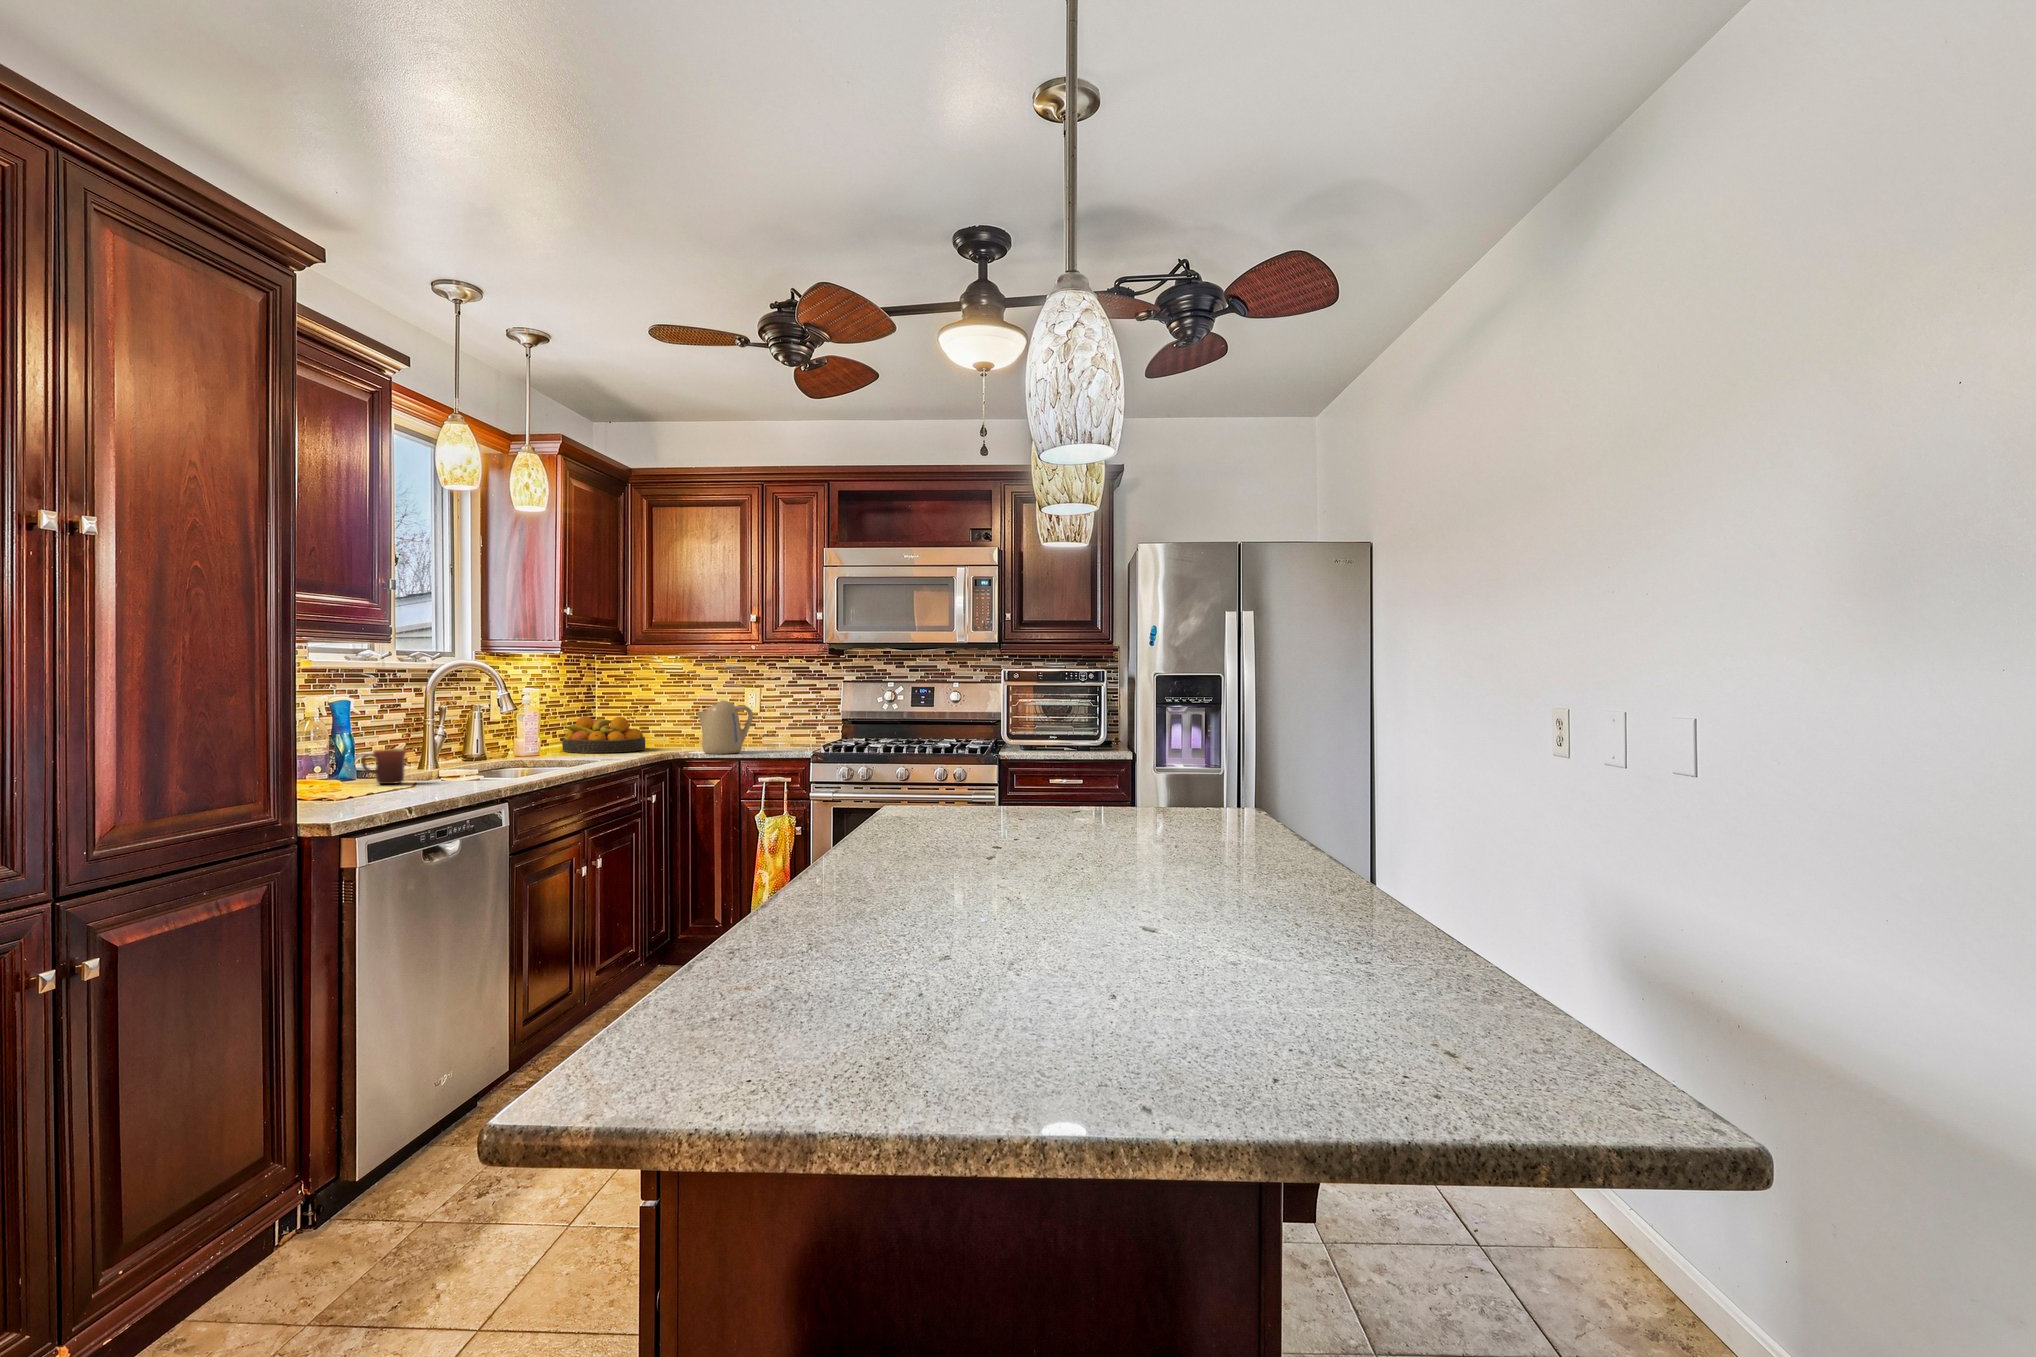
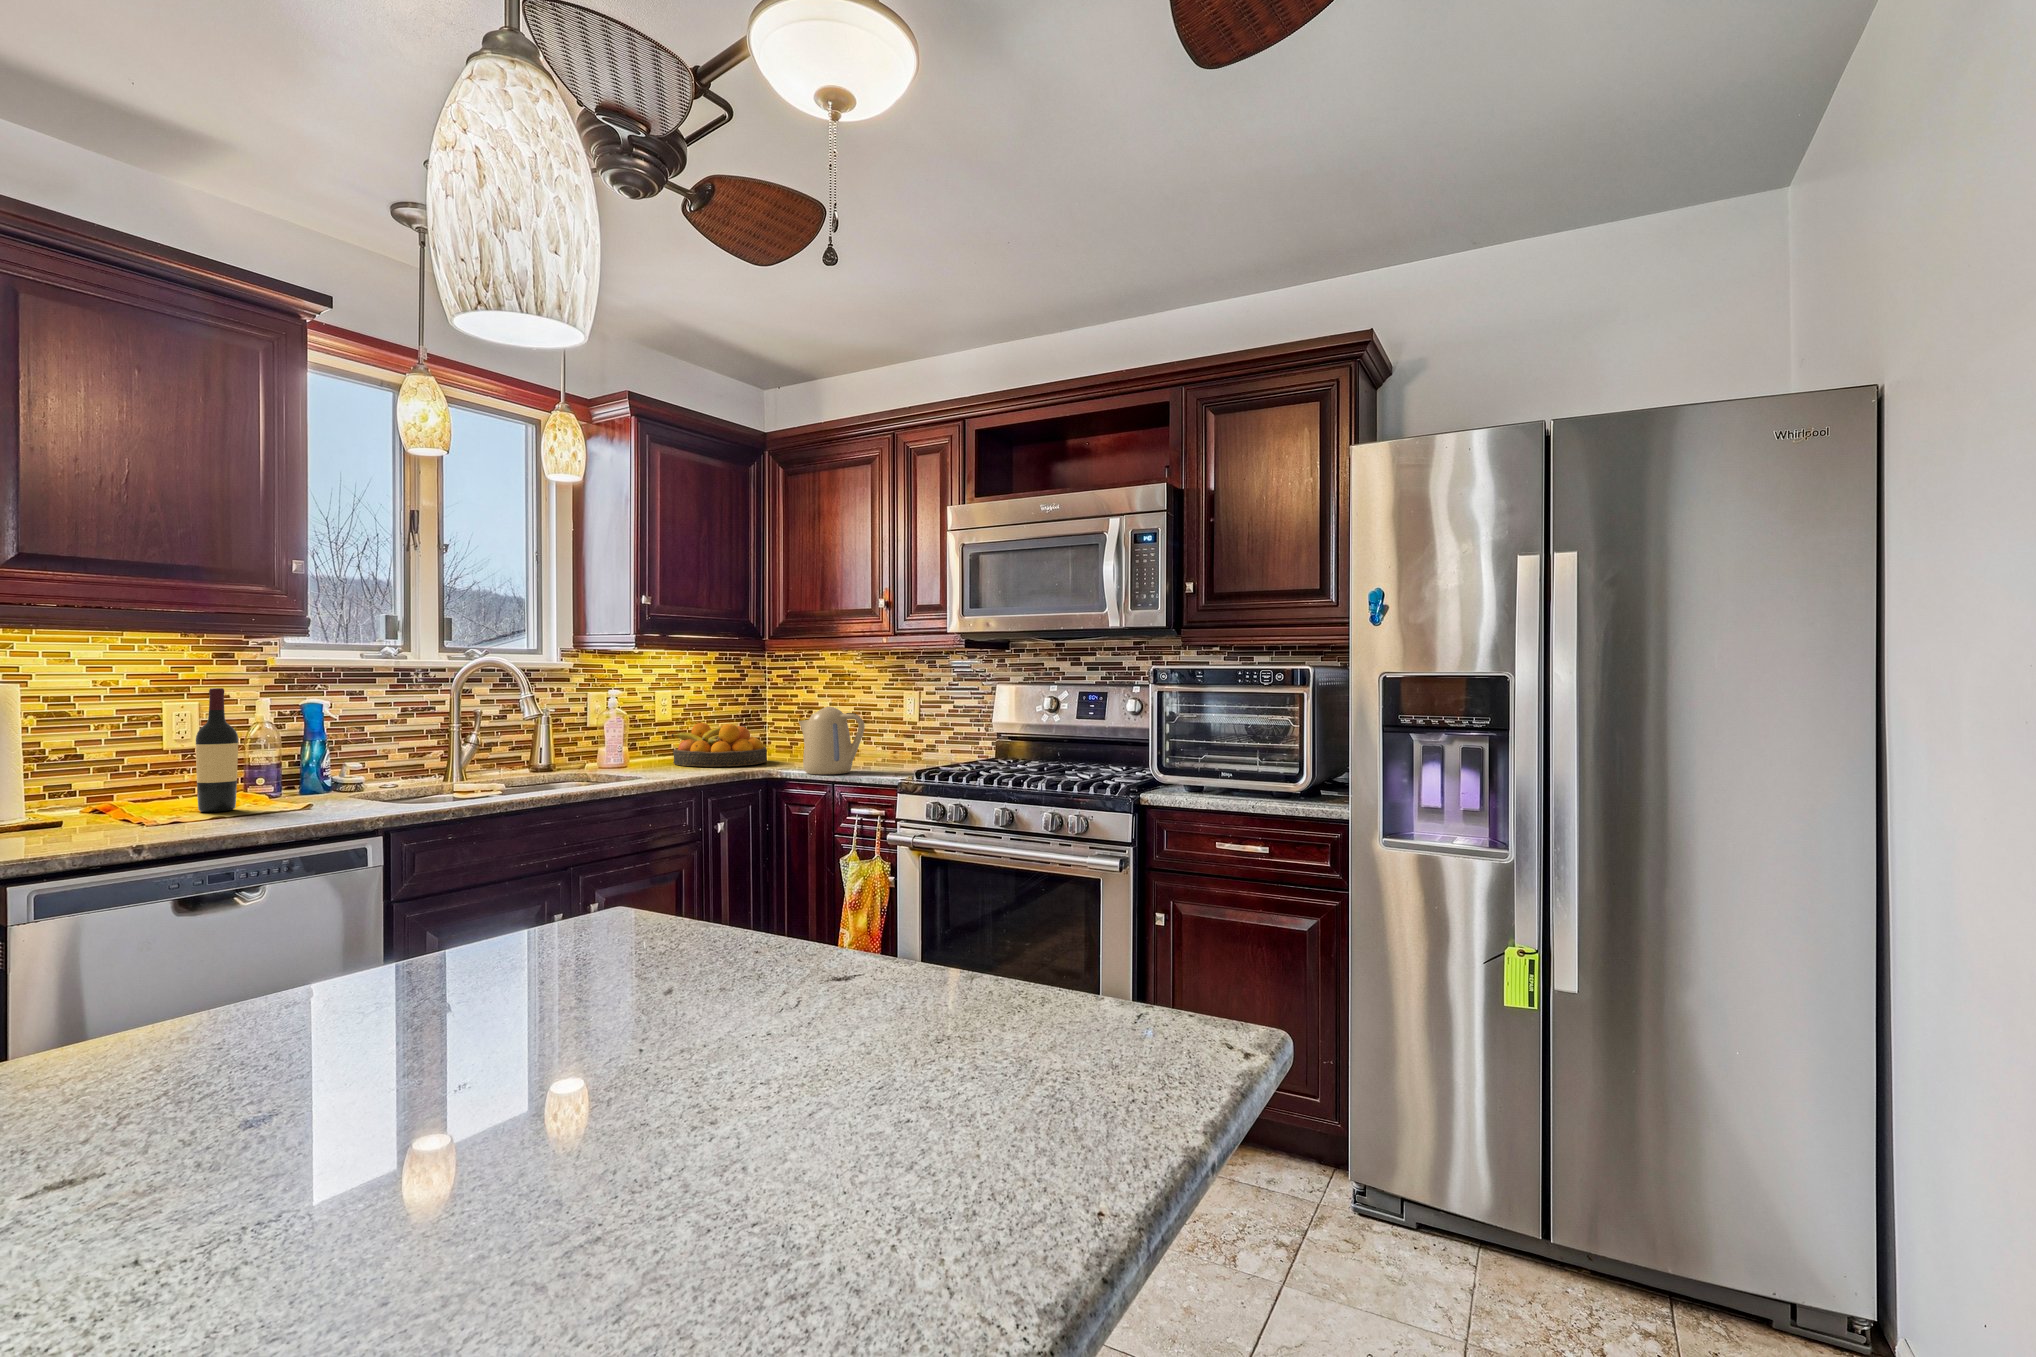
wine bottle: none [327,687,361,792] -> present [196,688,238,812]
mug: present [361,749,406,784] -> none [273,761,329,803]

